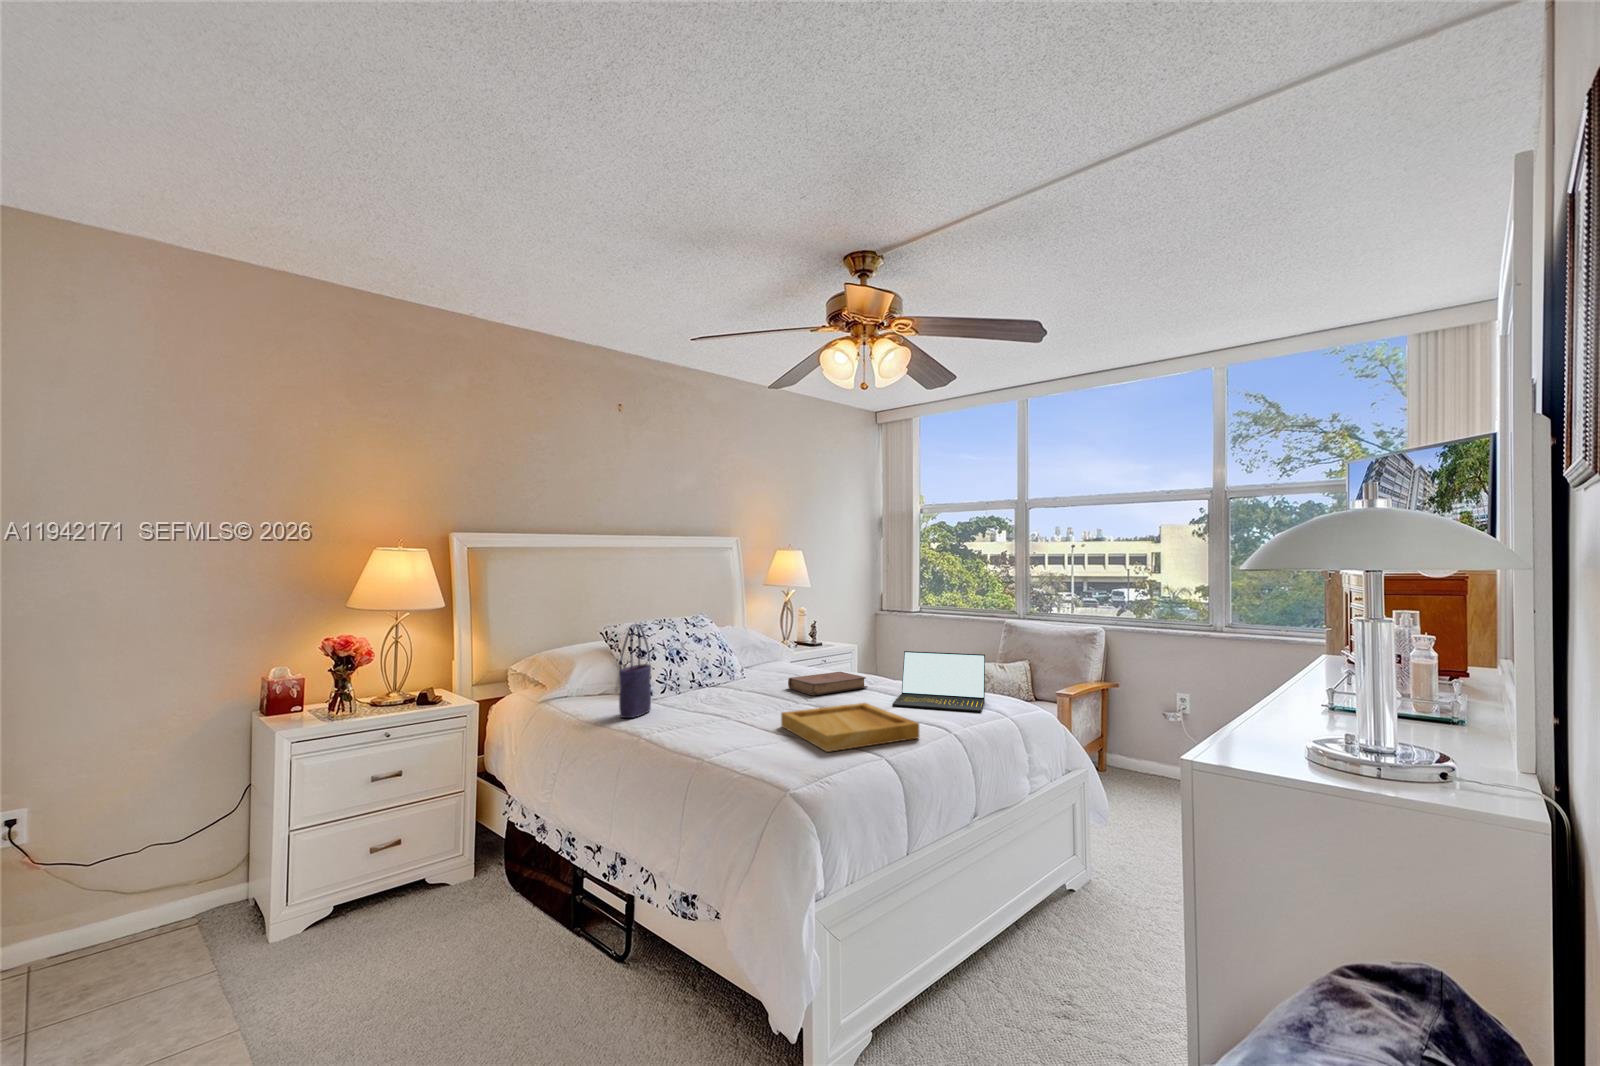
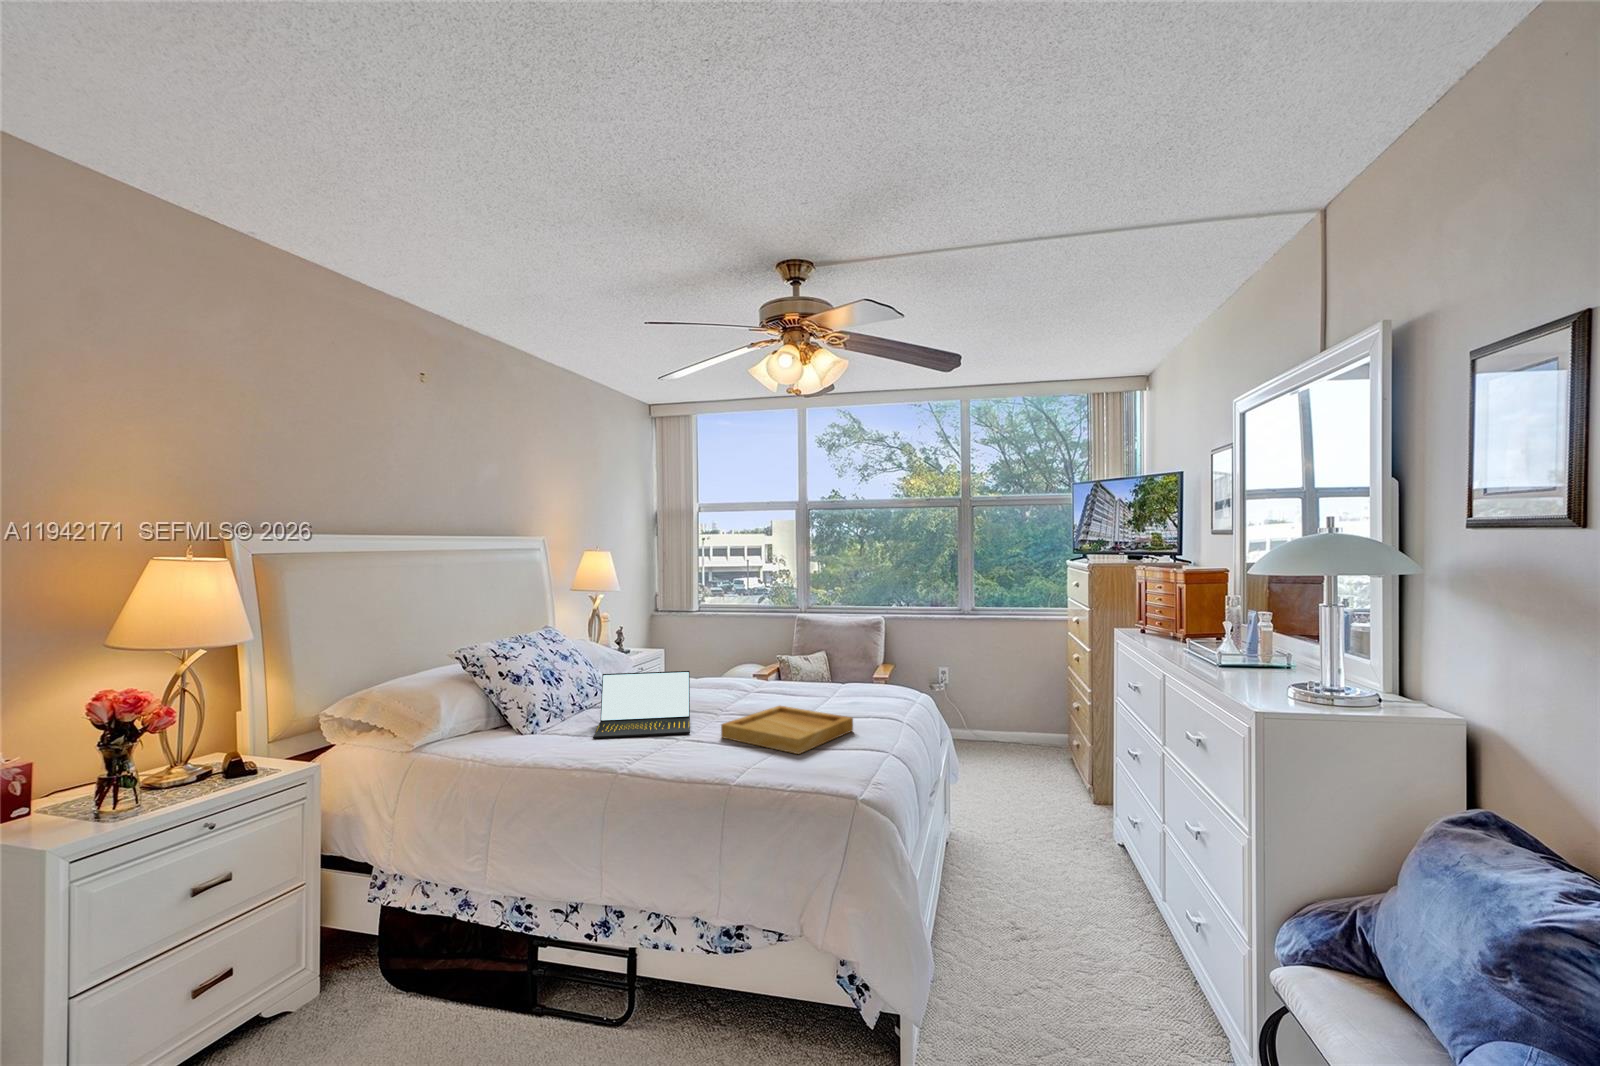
tote bag: present [619,624,651,718] -> none [536,647,562,753]
laptop: present [892,651,985,712] -> present [593,671,690,738]
book: present [788,672,867,696] -> none [668,678,744,705]

